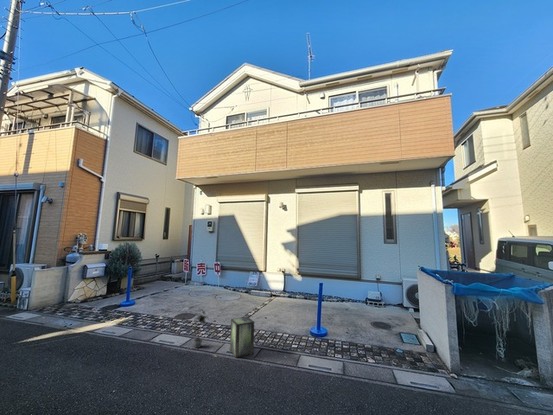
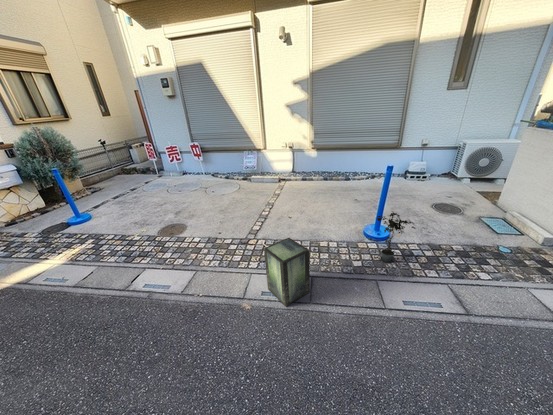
potted plant: present [194,311,208,348] -> present [377,212,414,262]

